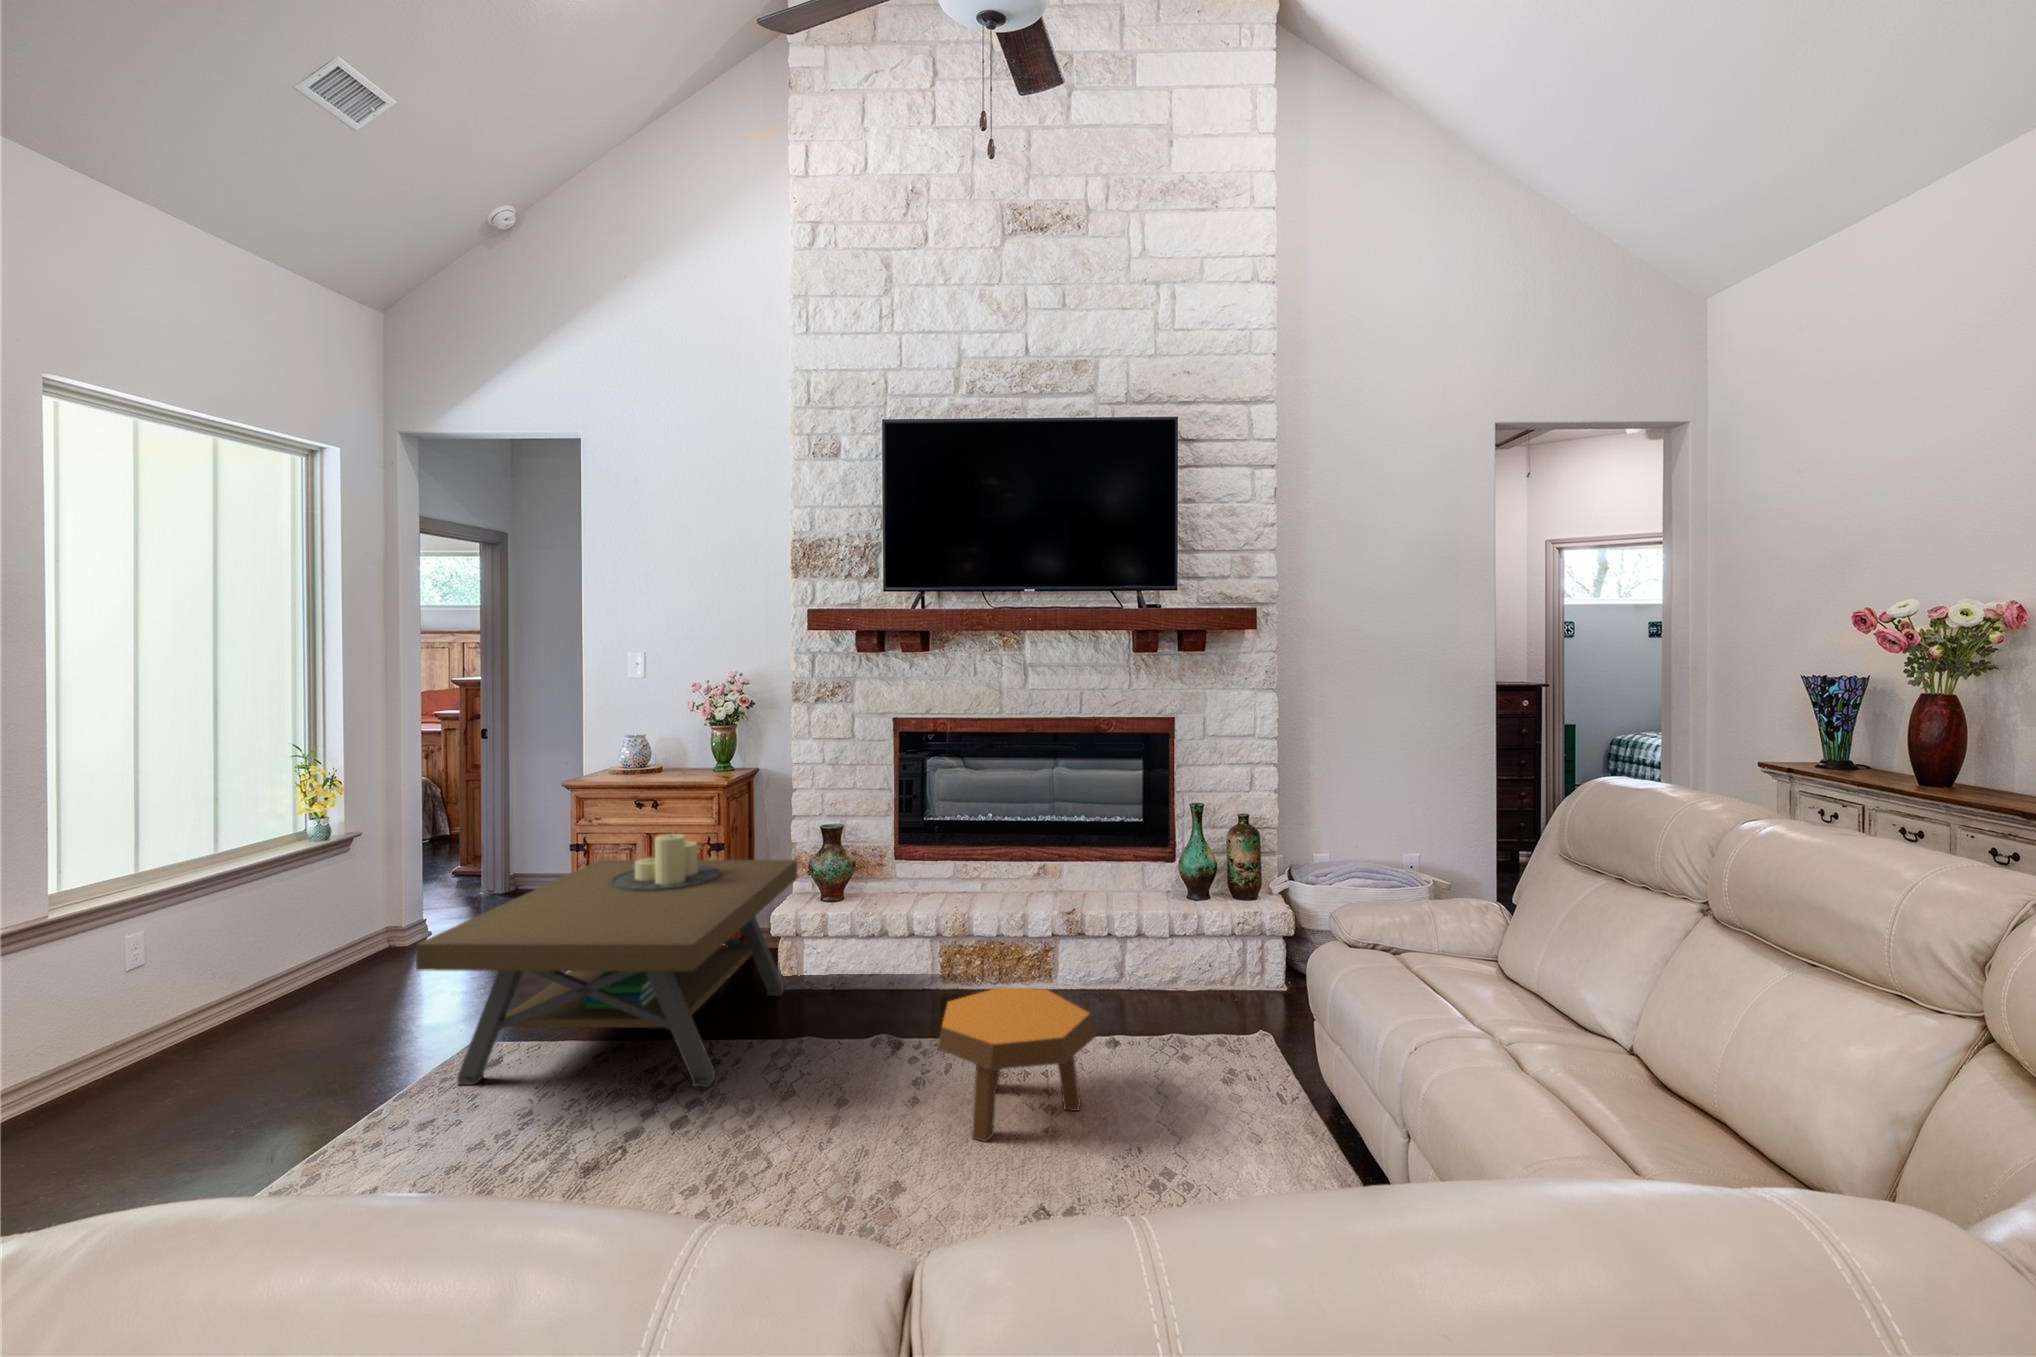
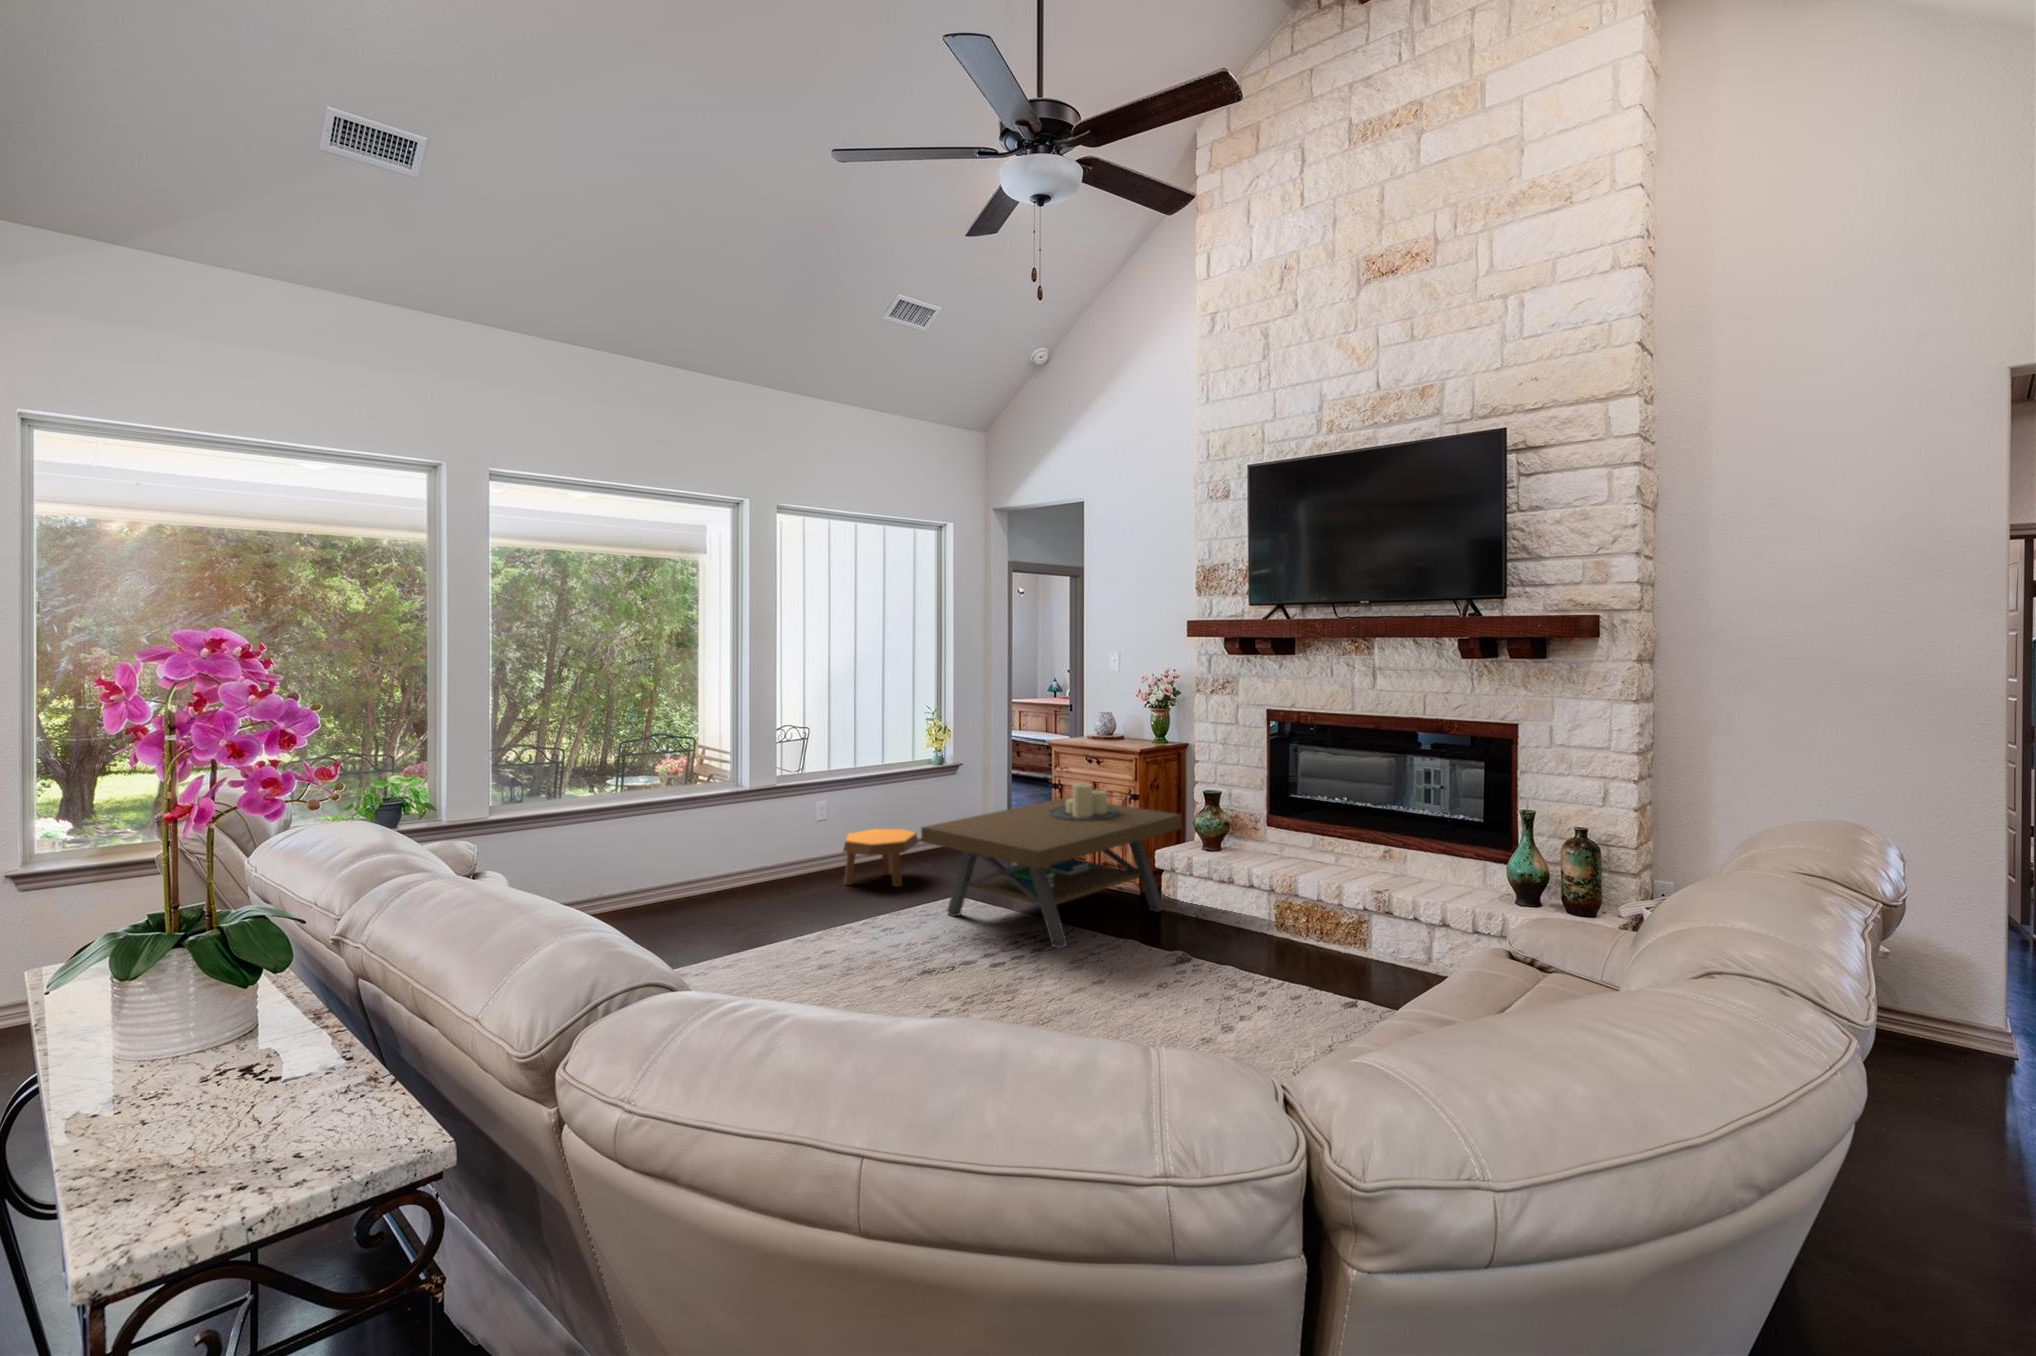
footstool: present [938,987,1096,1142] -> present [843,829,918,887]

